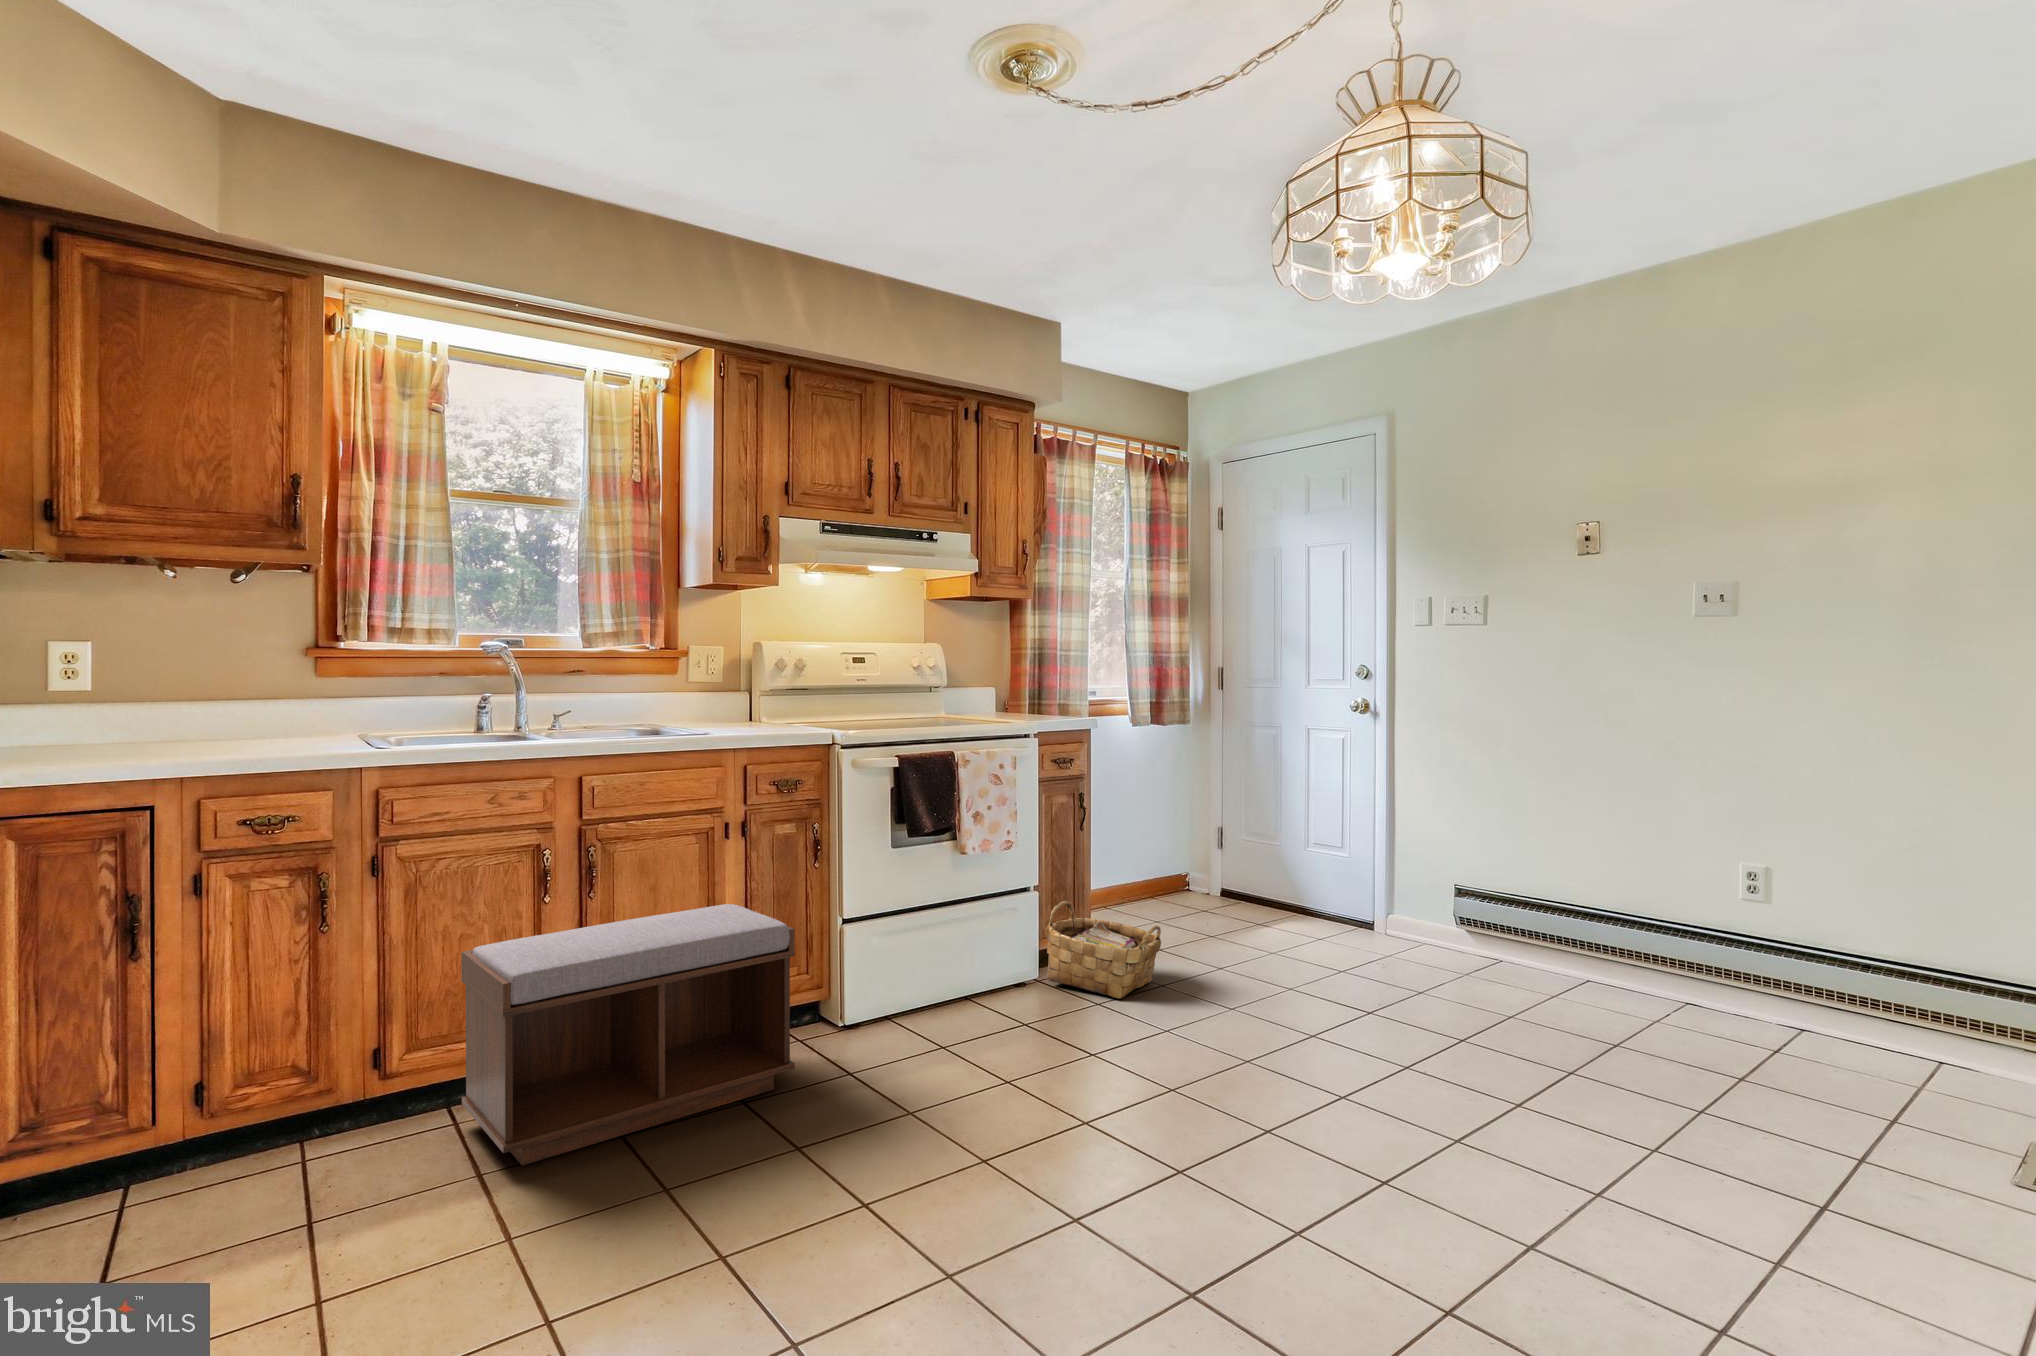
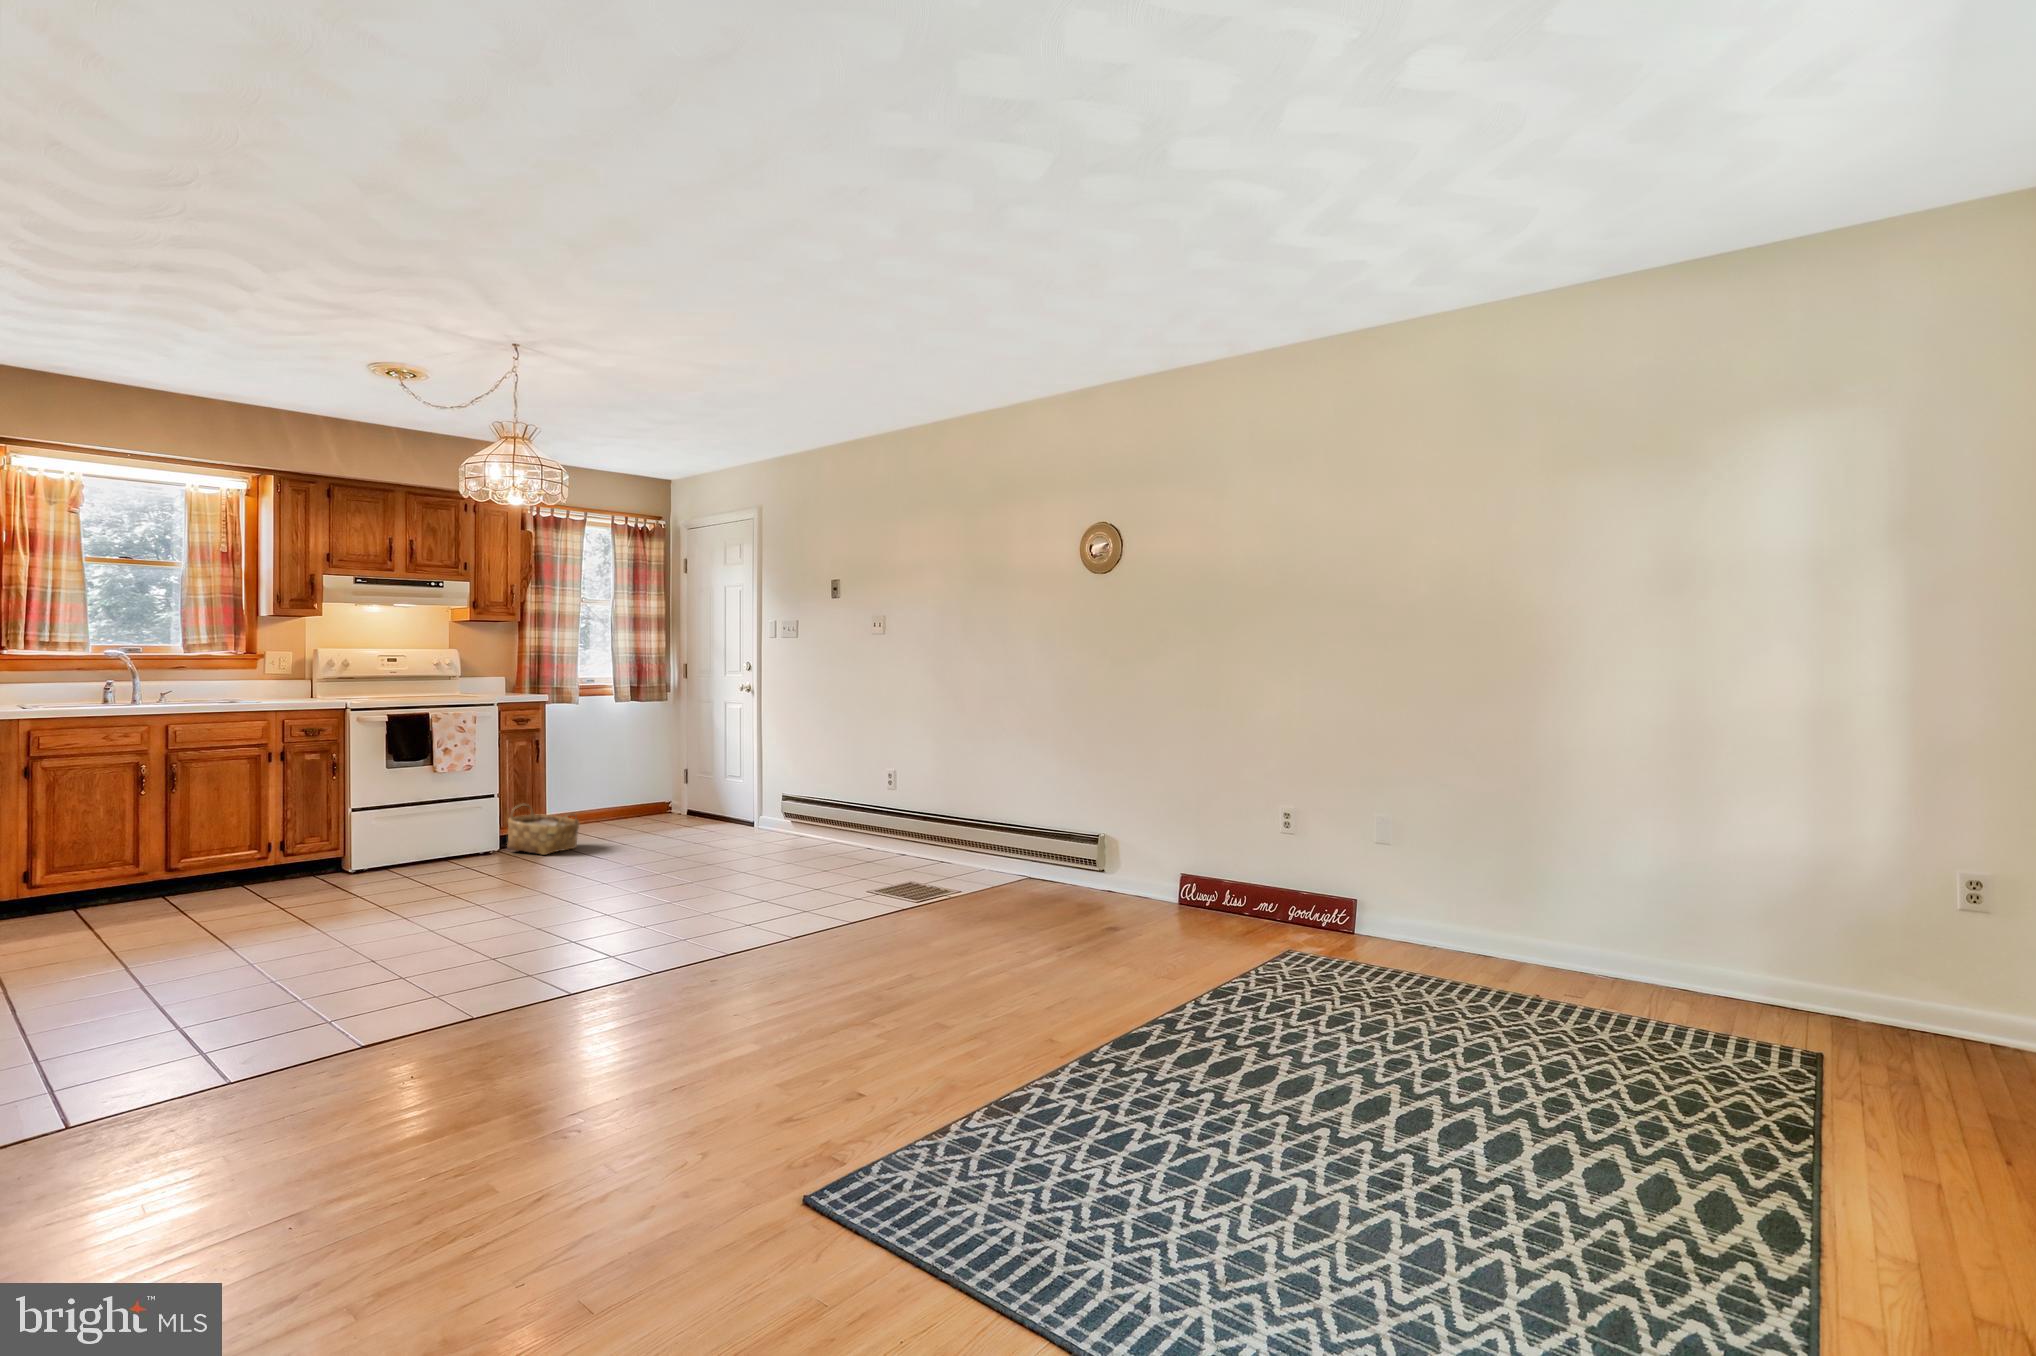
bench: present [462,904,795,1165] -> none [85,799,301,920]

